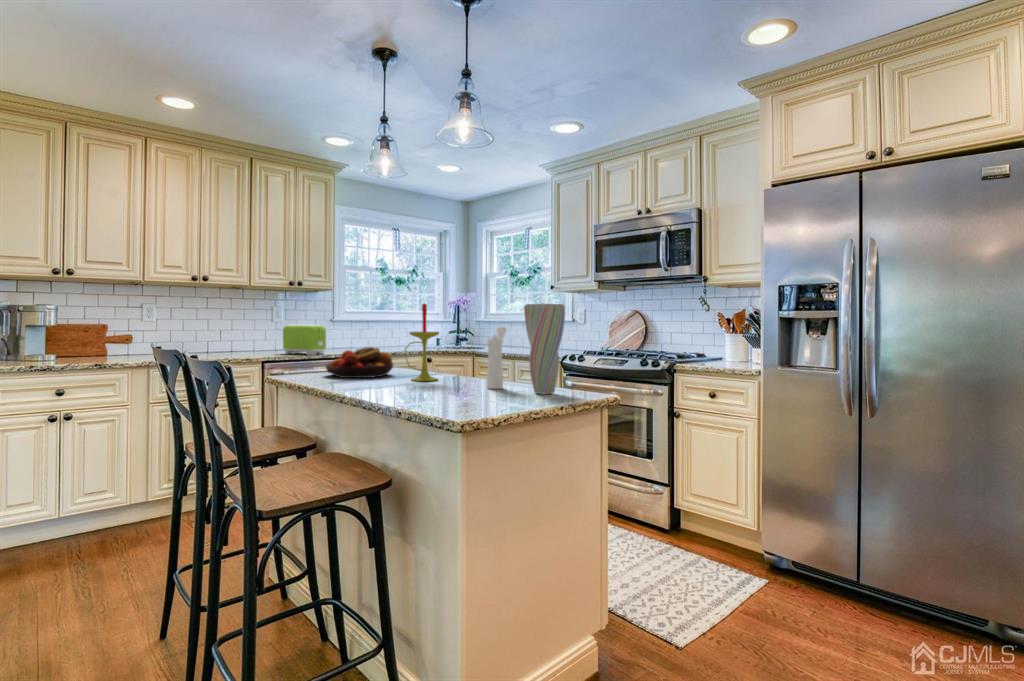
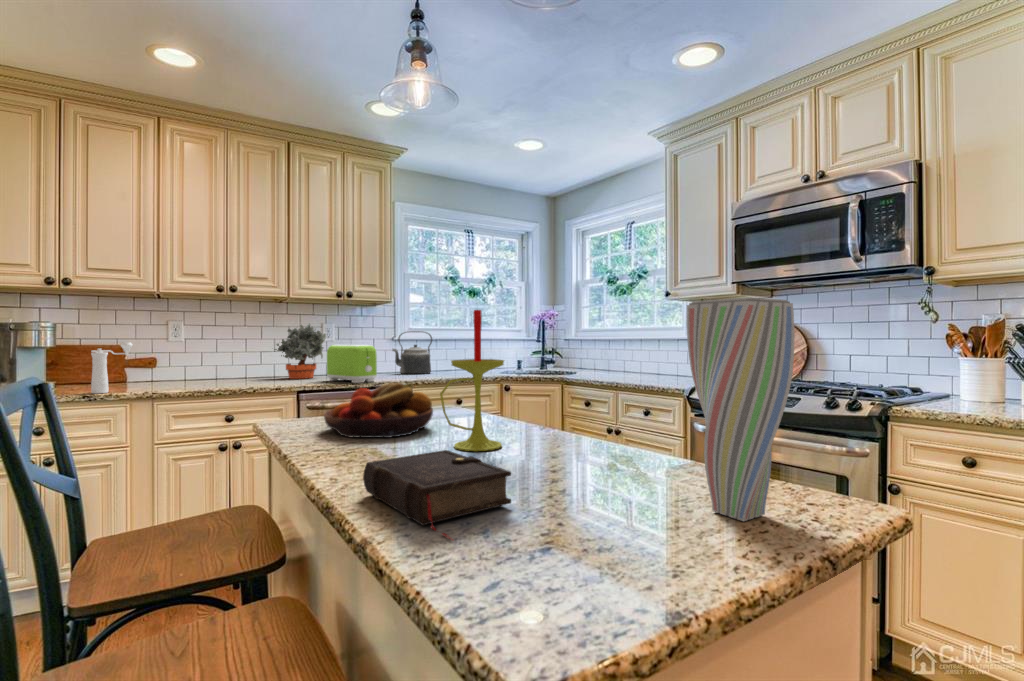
potted plant: none [231,306,277,353] -> present [274,324,326,379]
kettle: none [331,314,365,350] -> present [392,331,432,374]
pepper mill: present [487,327,507,389] -> present [91,343,132,394]
book: none [378,374,448,399] -> present [363,450,511,540]

